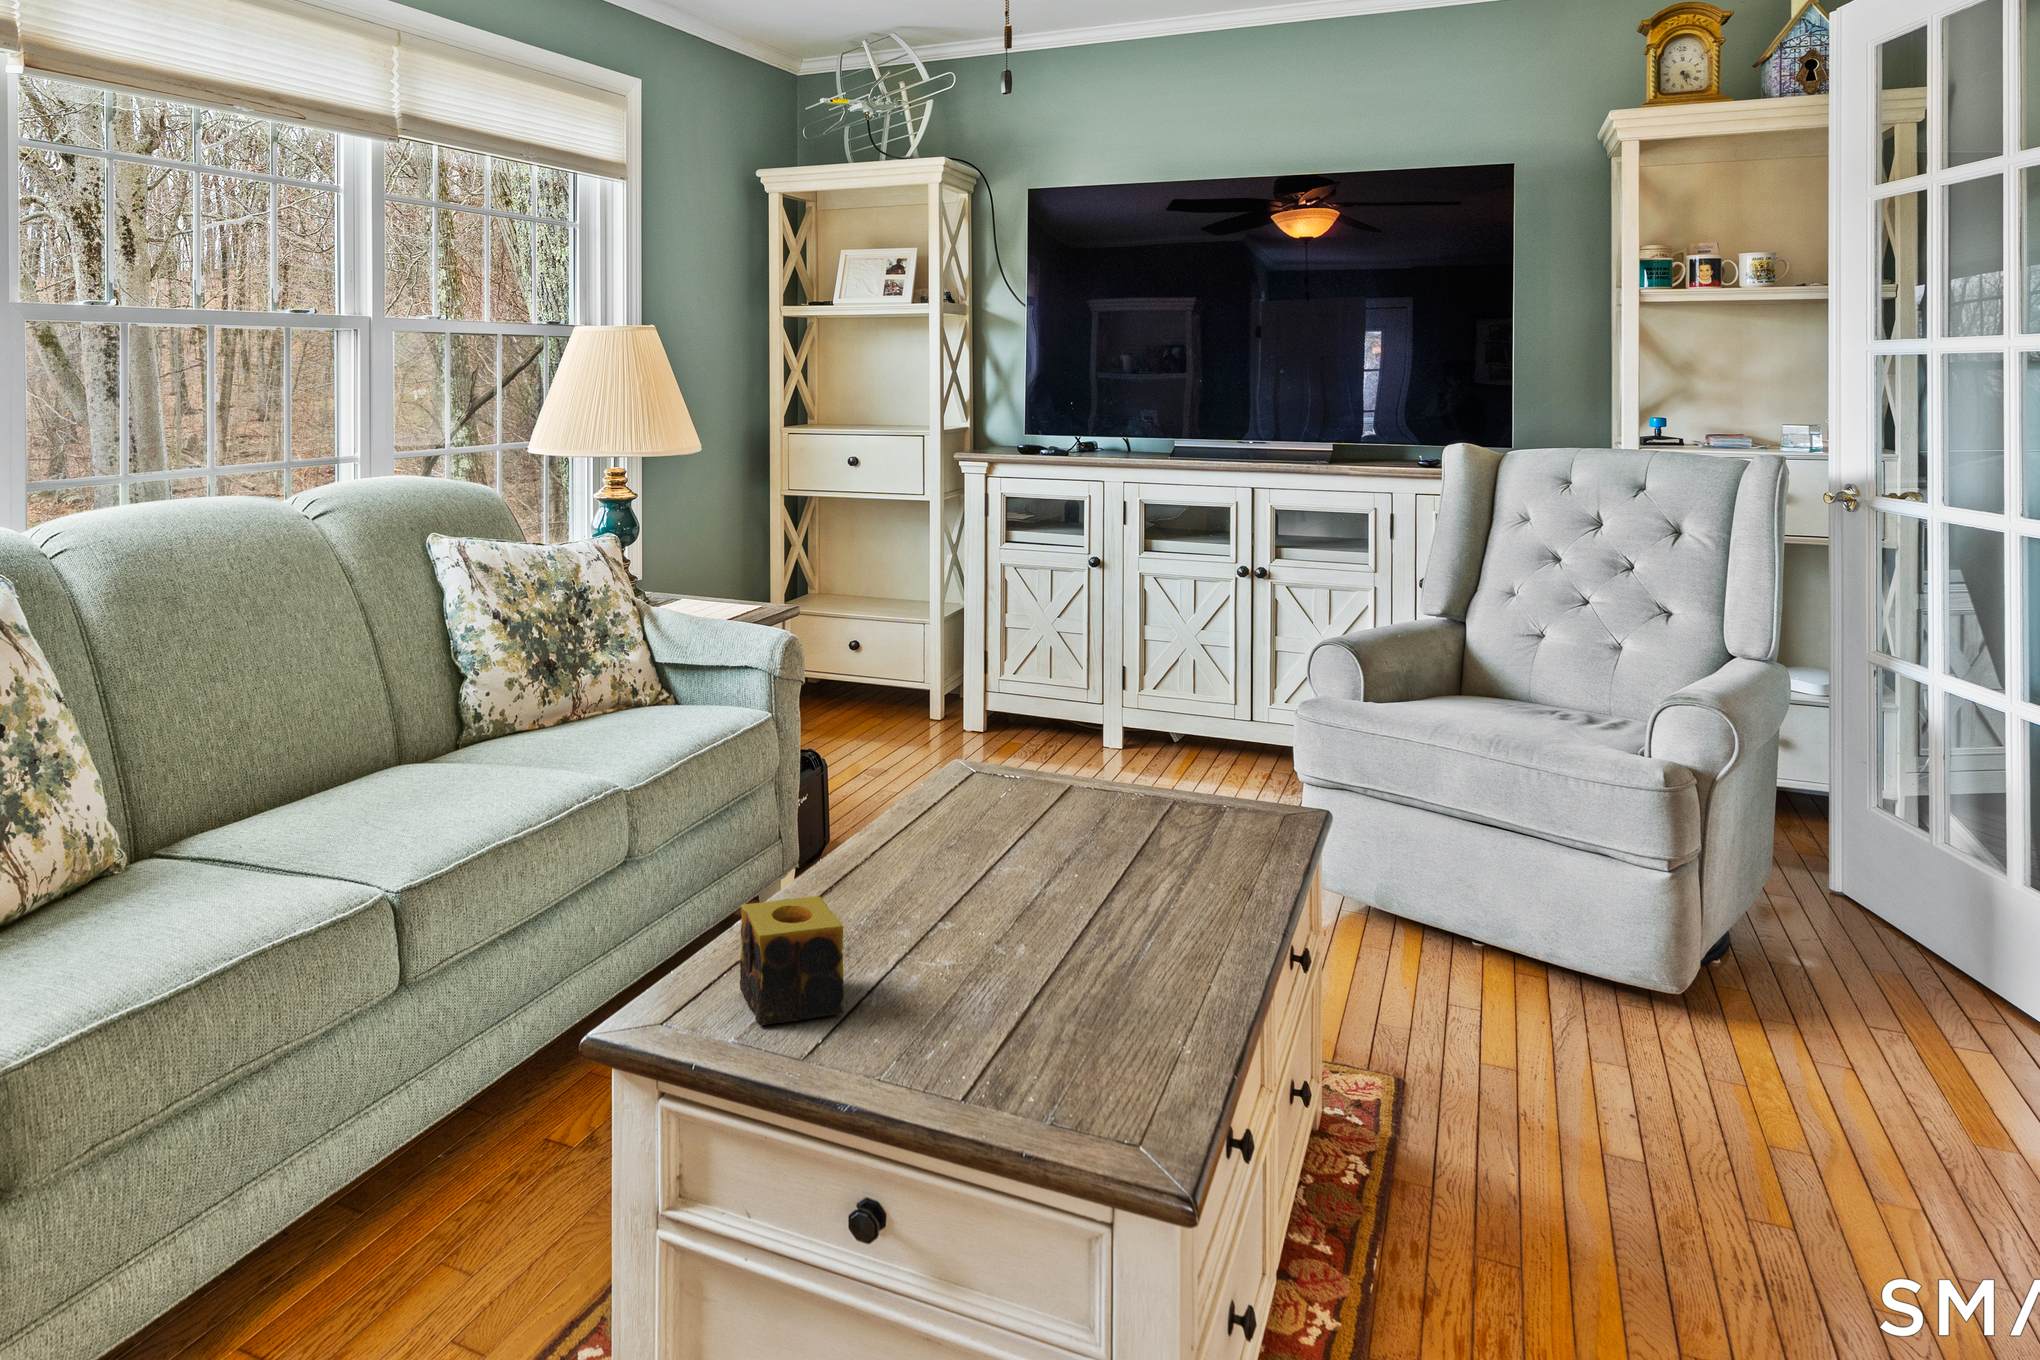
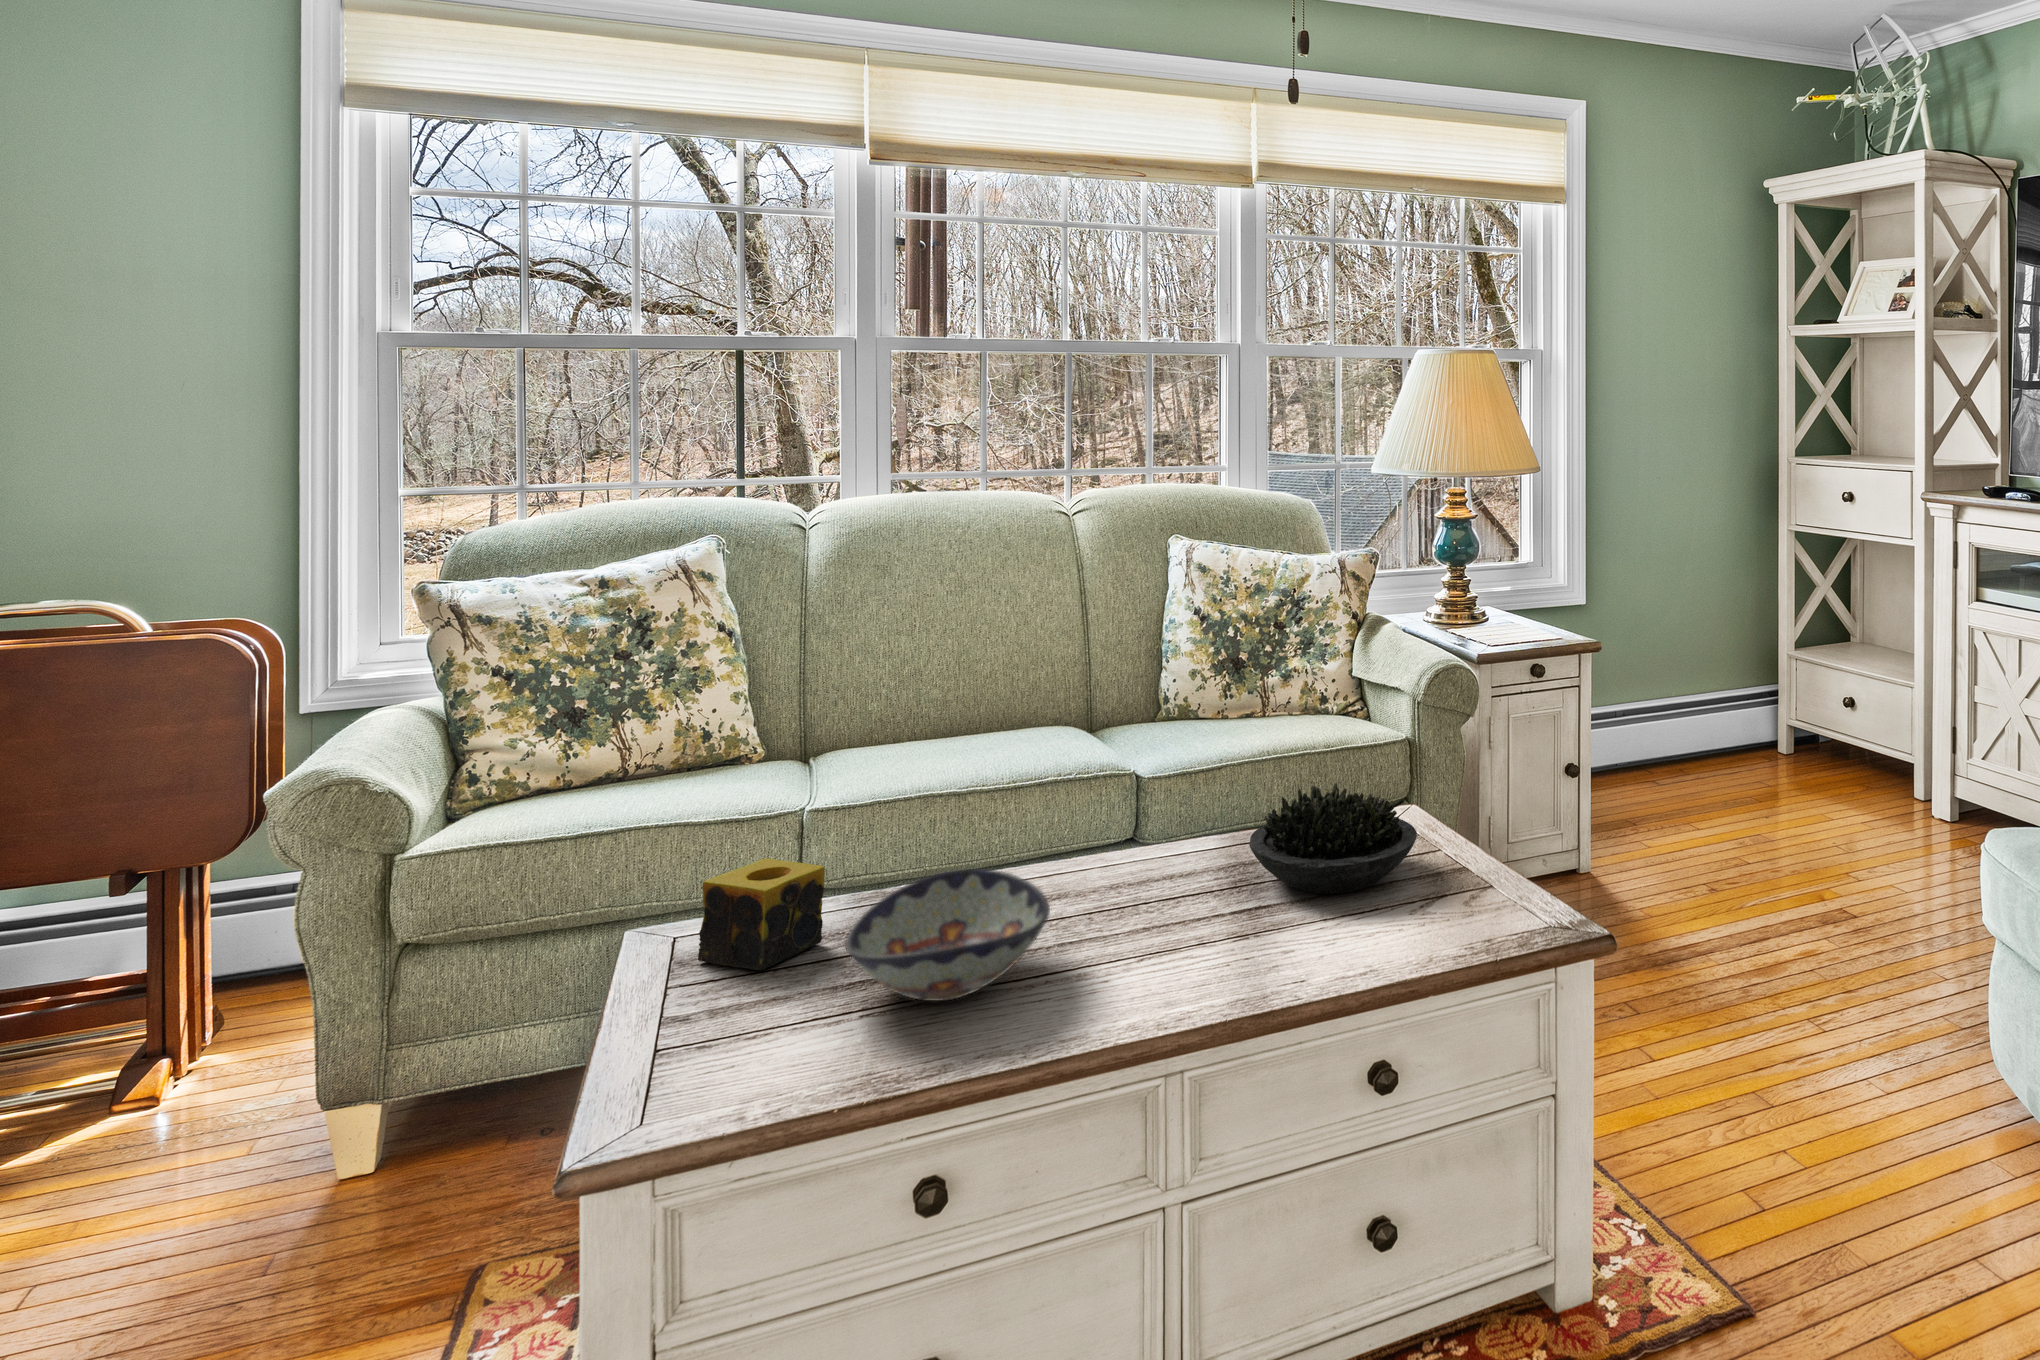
succulent plant: none [973,738,1131,839] -> present [1249,783,1417,894]
decorative bowl: none [906,864,1134,990] -> present [845,869,1050,1001]

